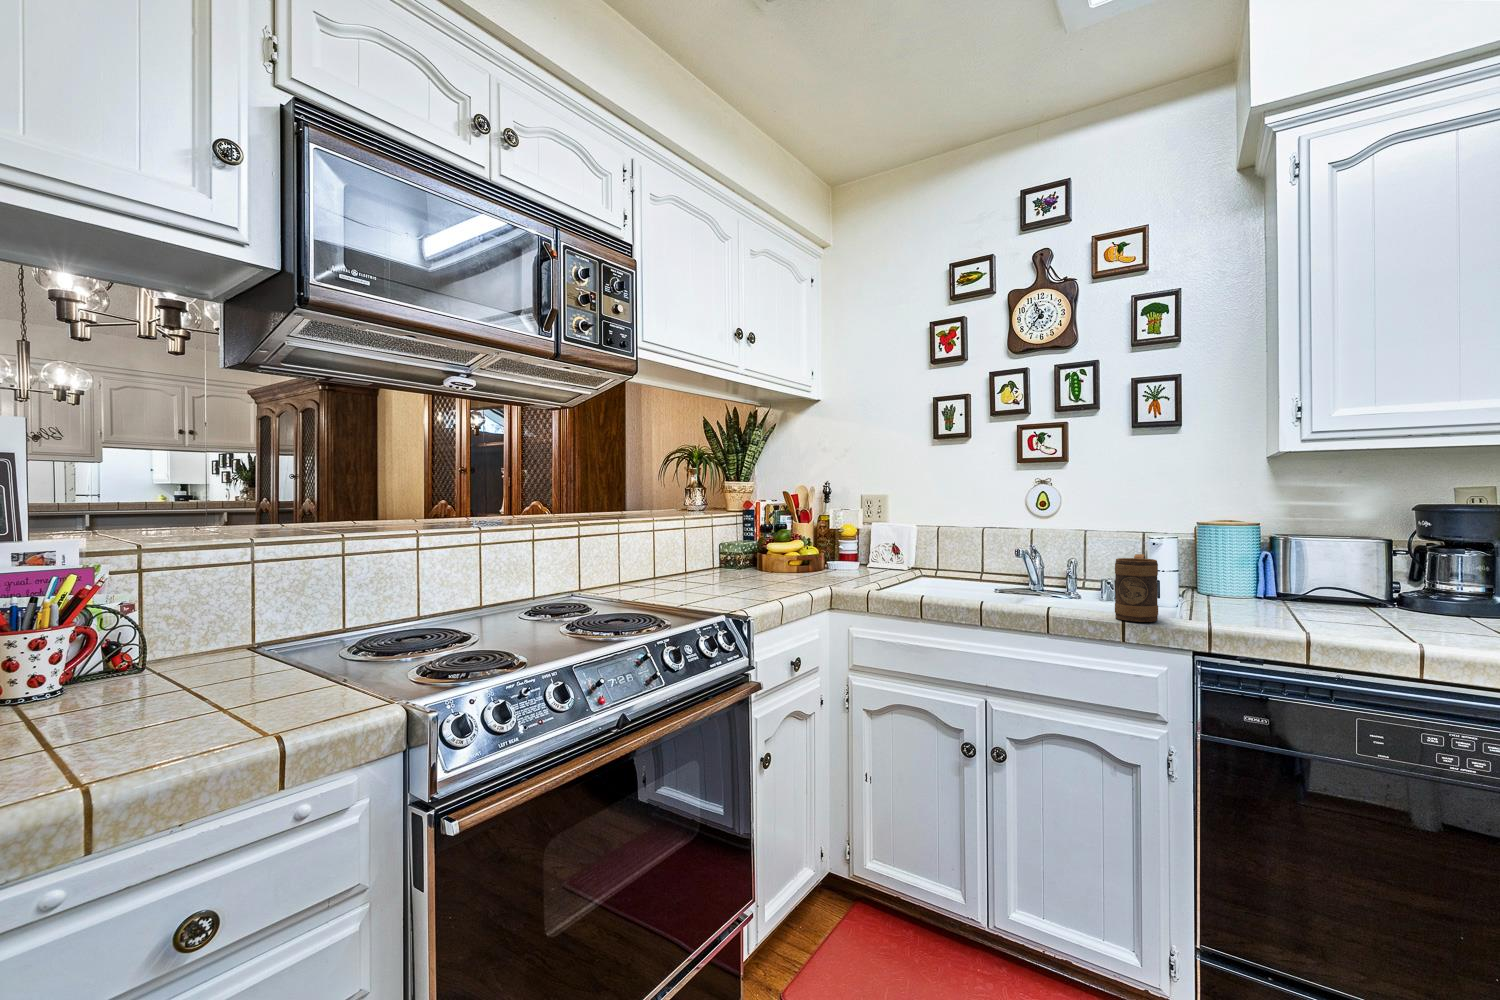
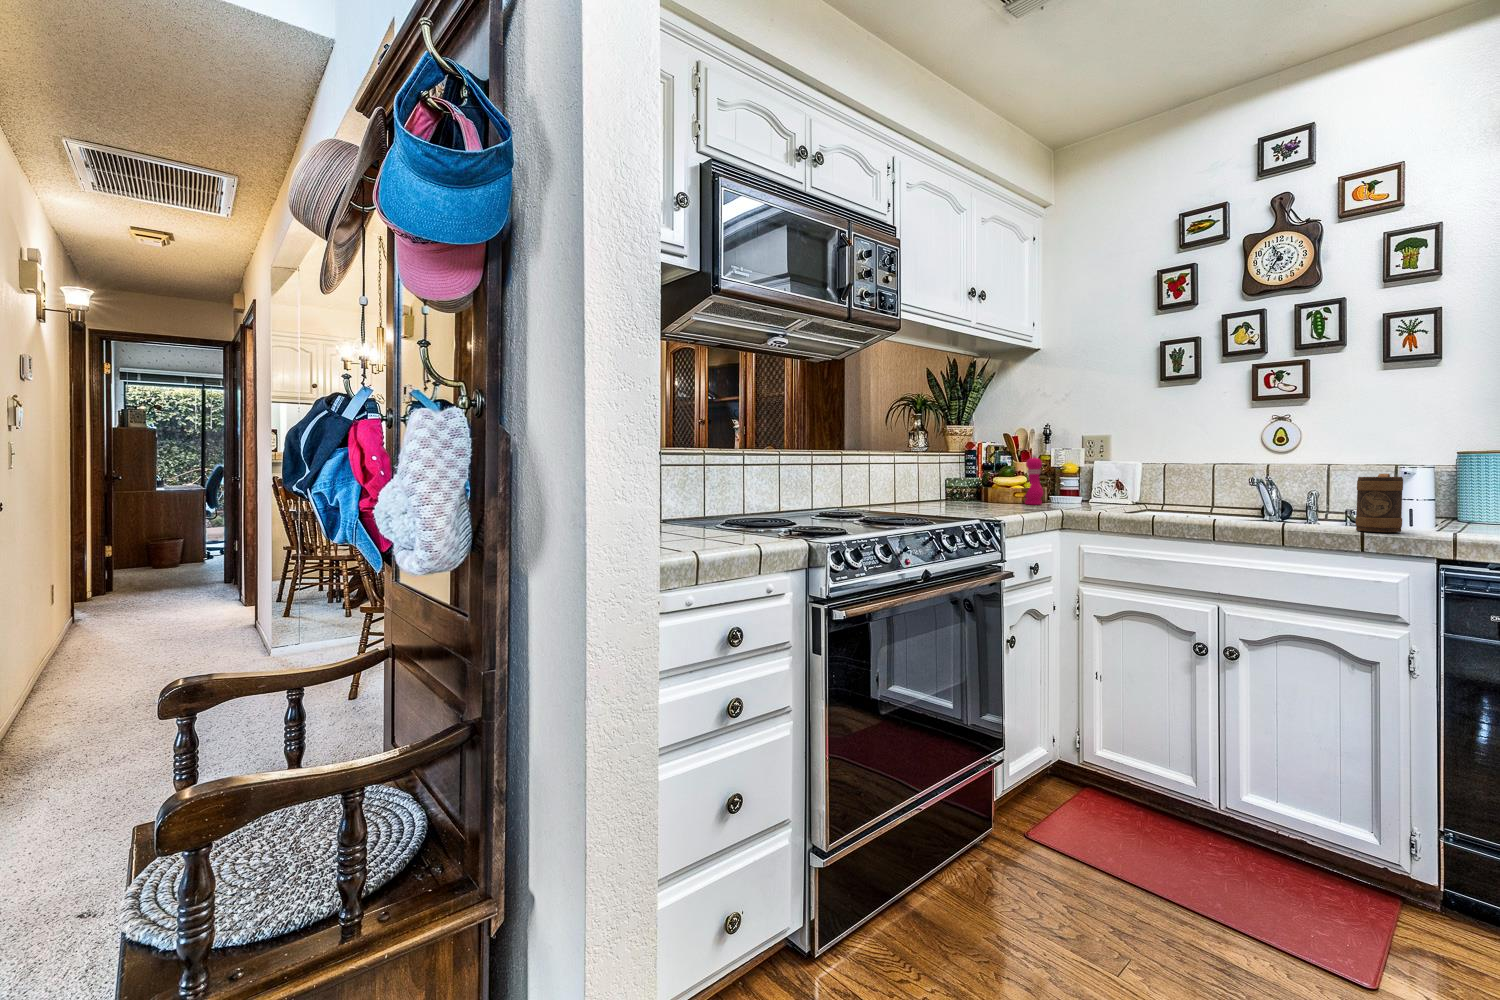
pepper mill: none [797,516,817,573] -> present [1025,454,1043,505]

